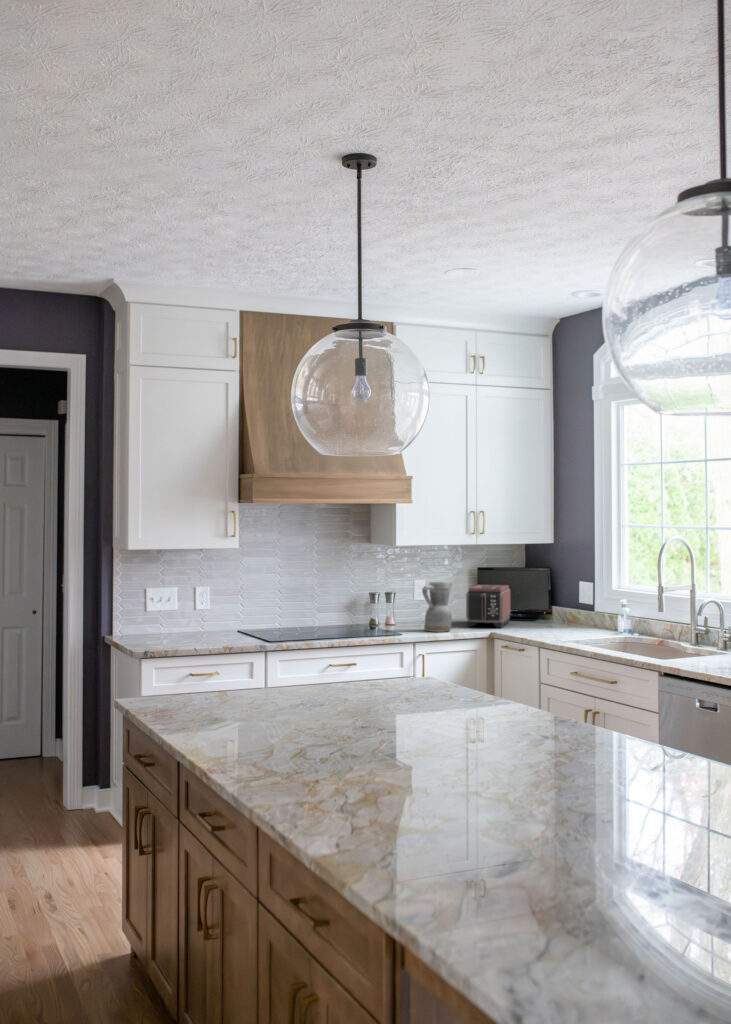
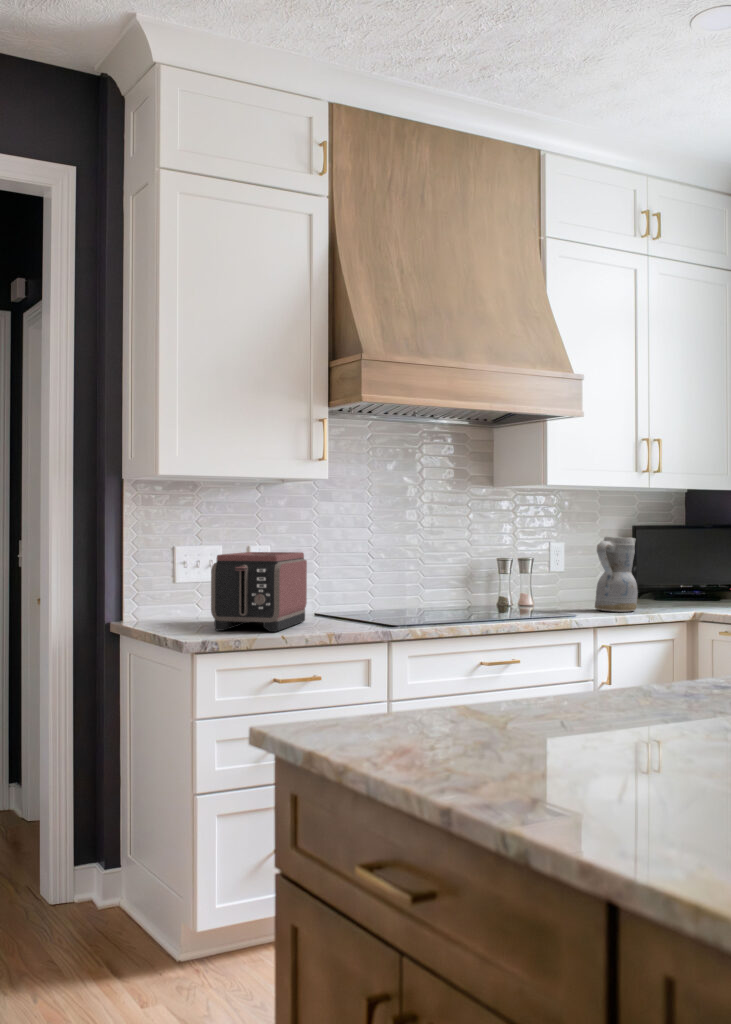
toaster: present [466,585,511,628] -> present [211,552,307,632]

